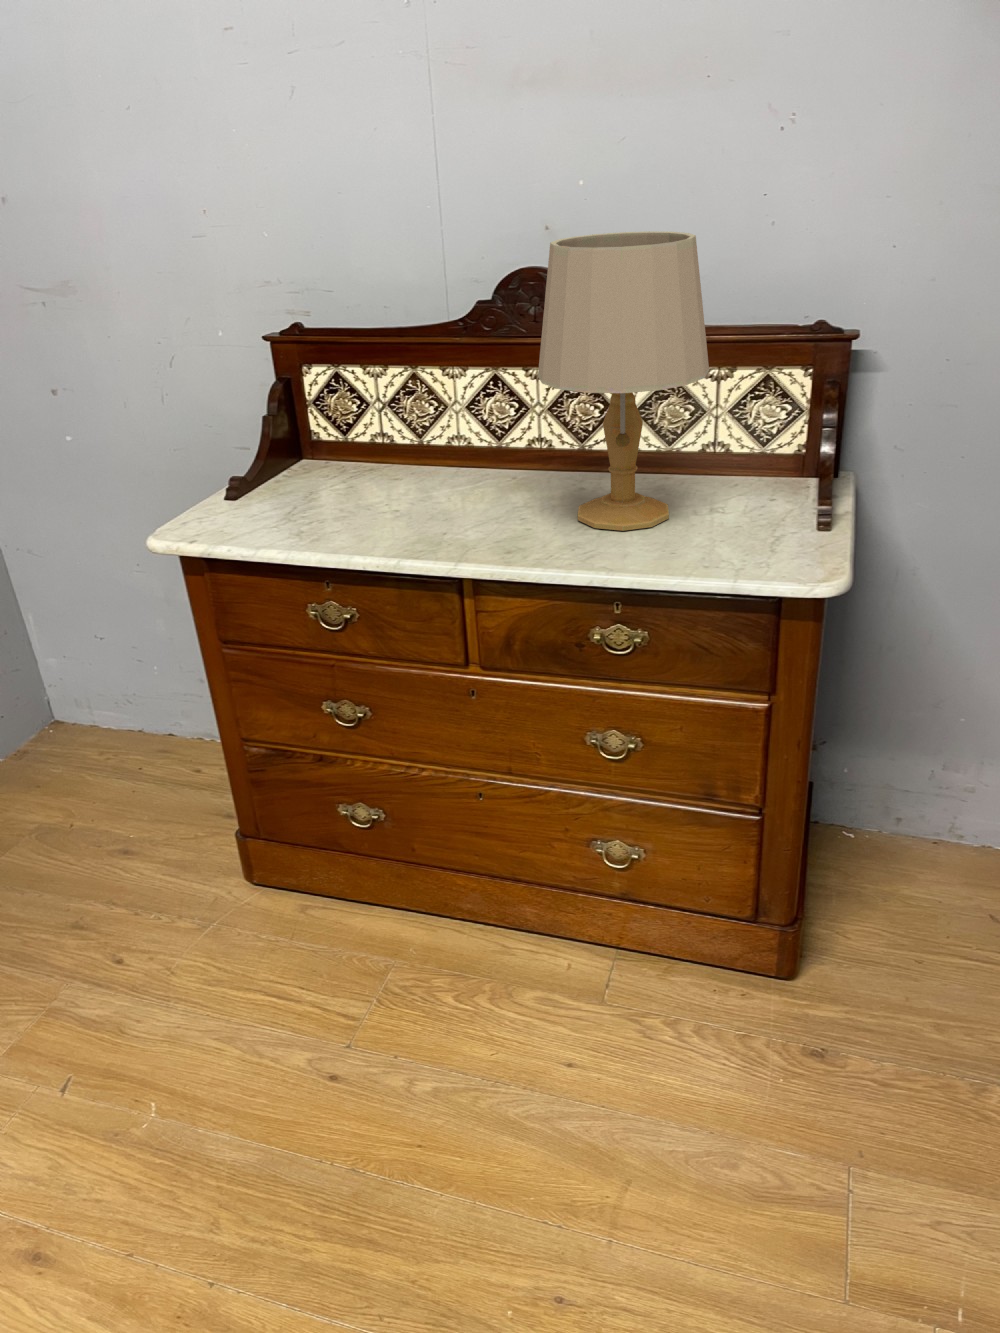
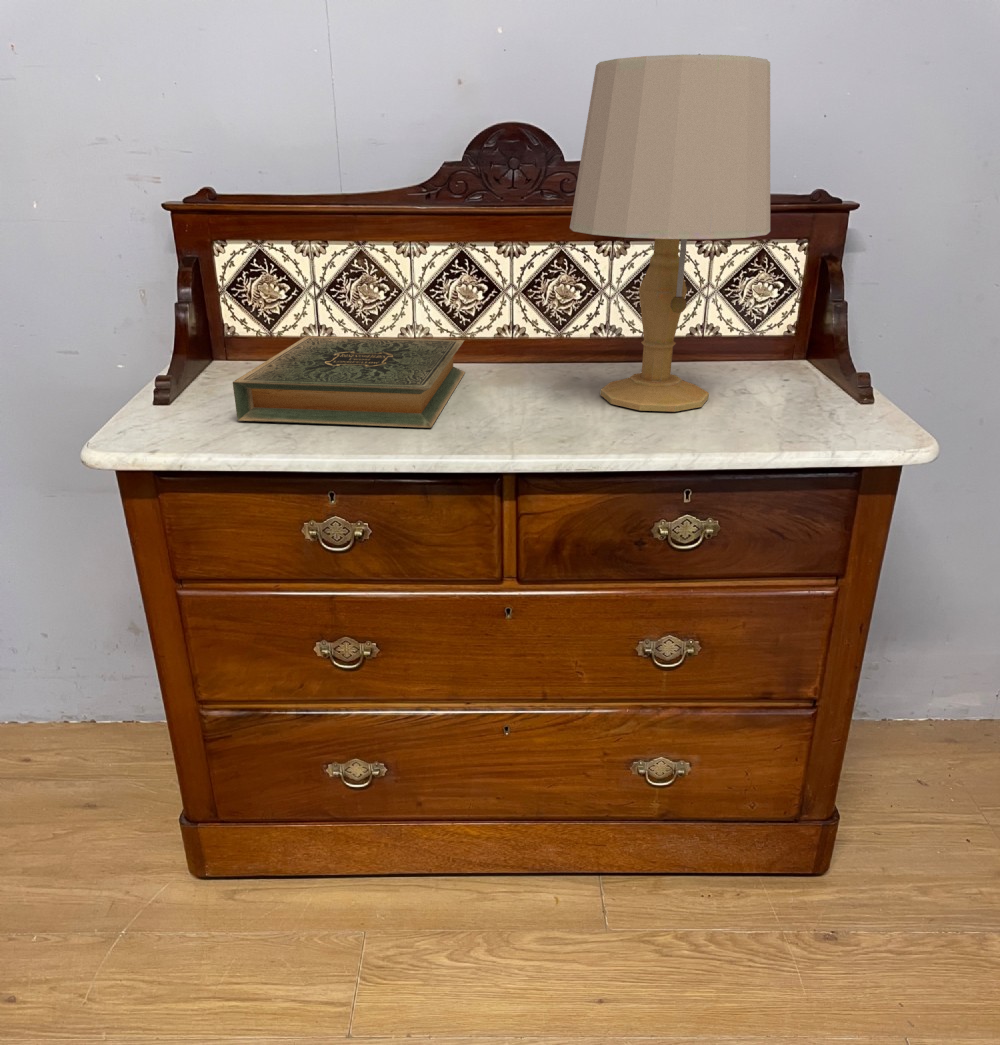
hardback book: none [277,445,490,536] -> present [233,336,465,428]

